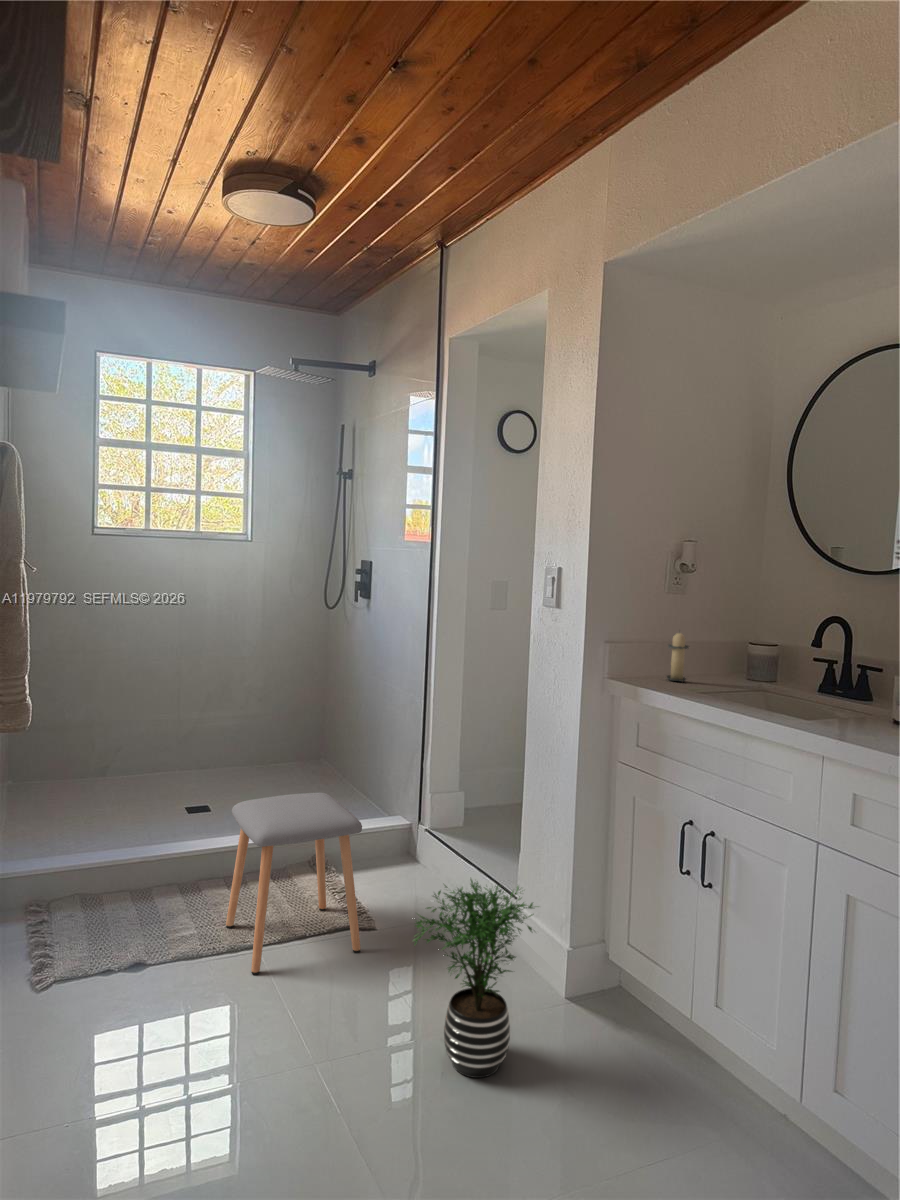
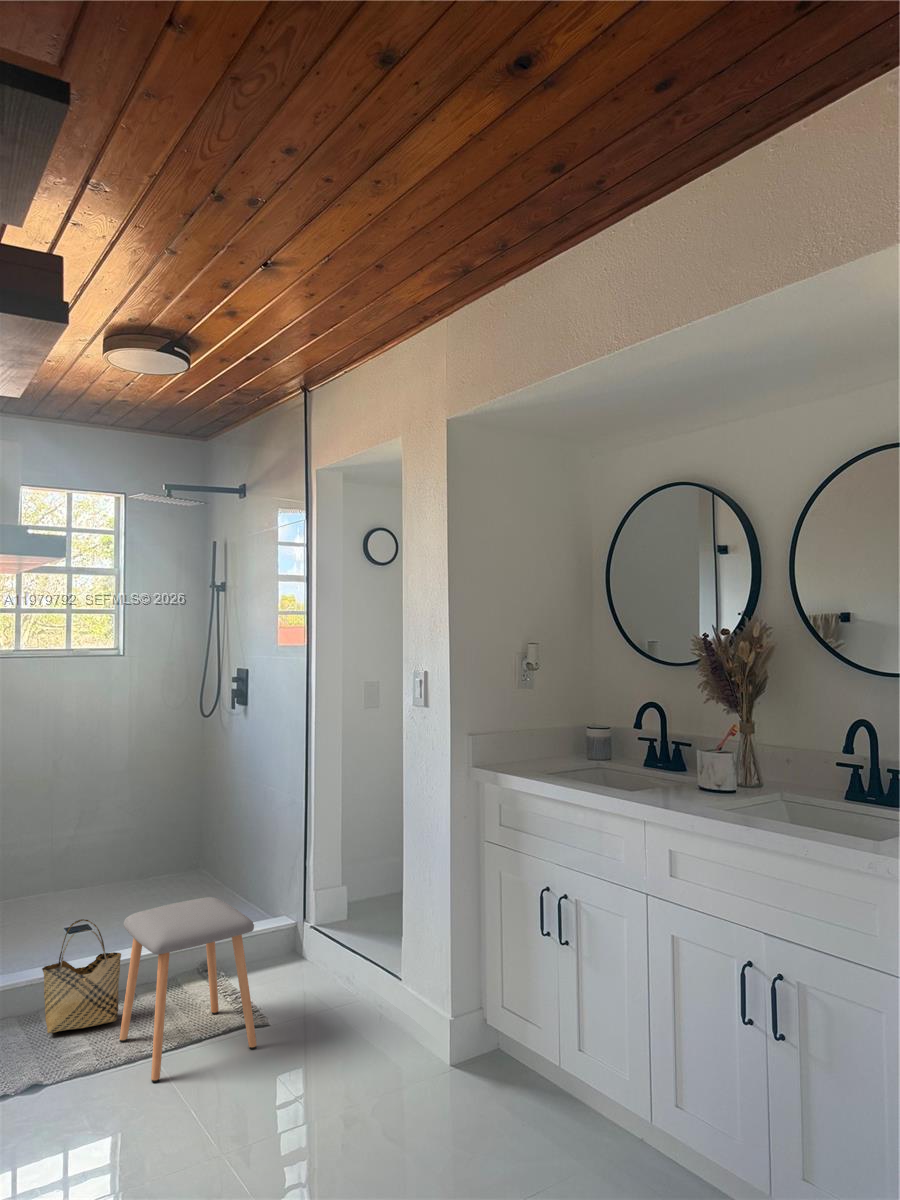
candle: present [667,633,688,681] -> none [518,721,540,767]
woven basket: none [154,802,232,910] -> present [42,919,121,1034]
potted plant: present [413,879,533,1078] -> none [310,960,428,1145]

